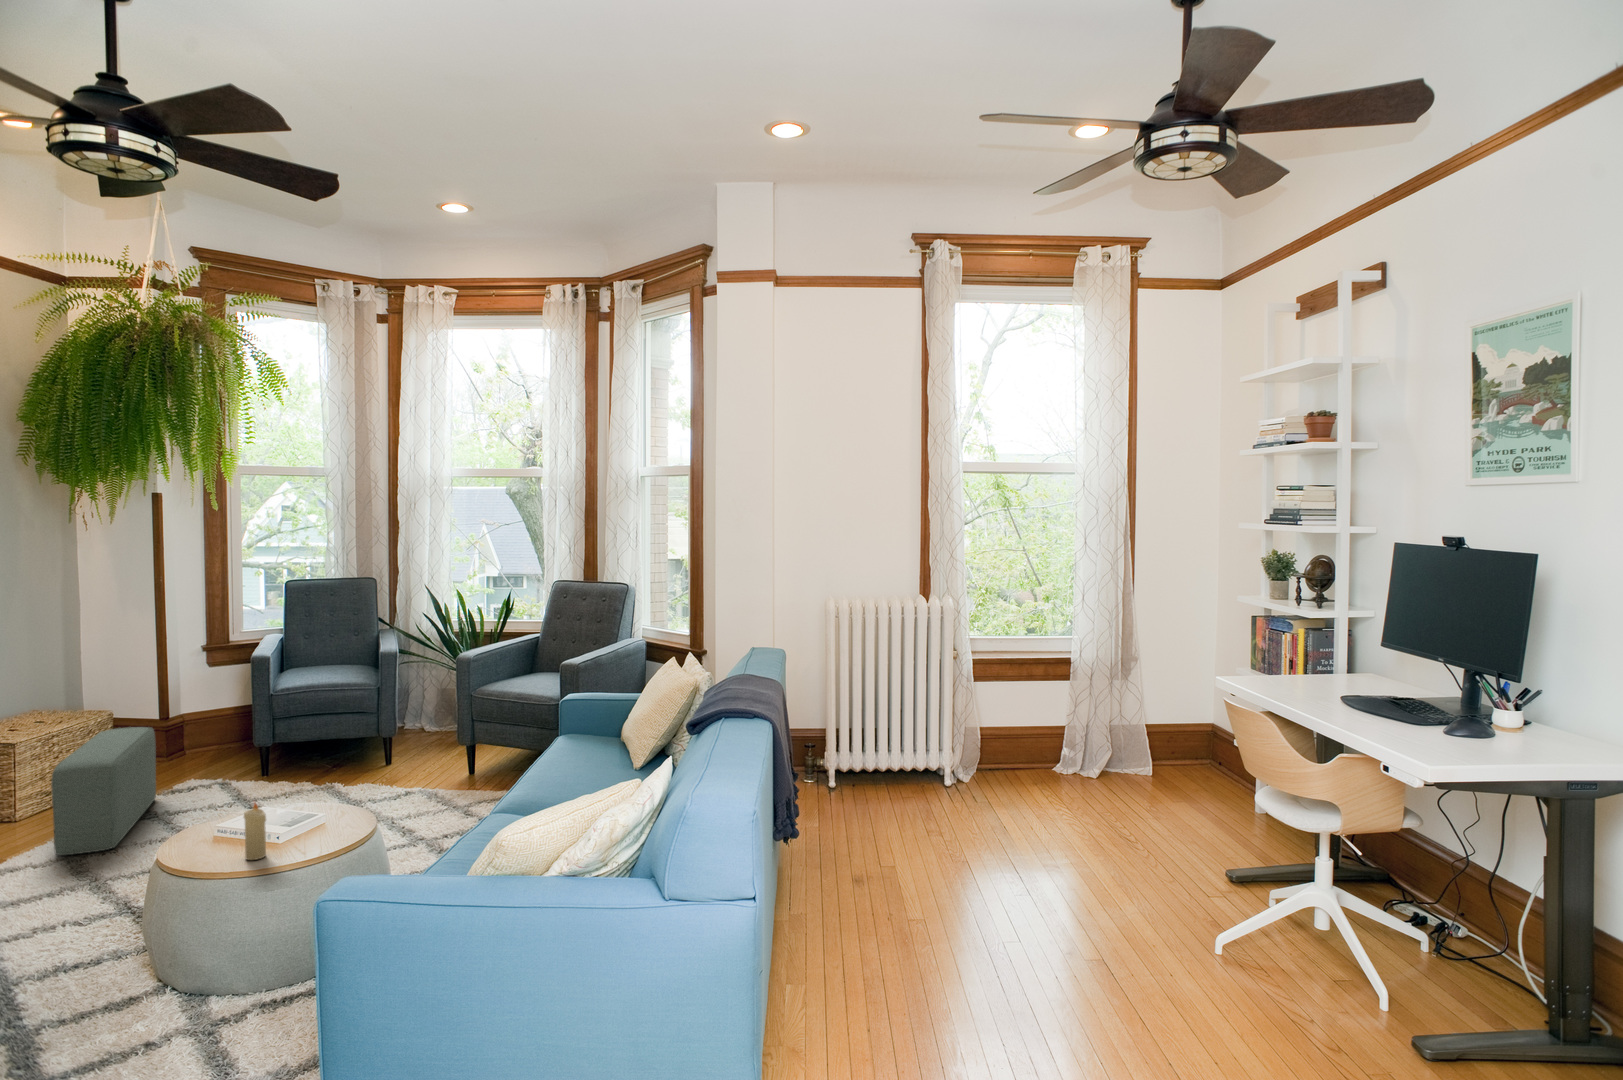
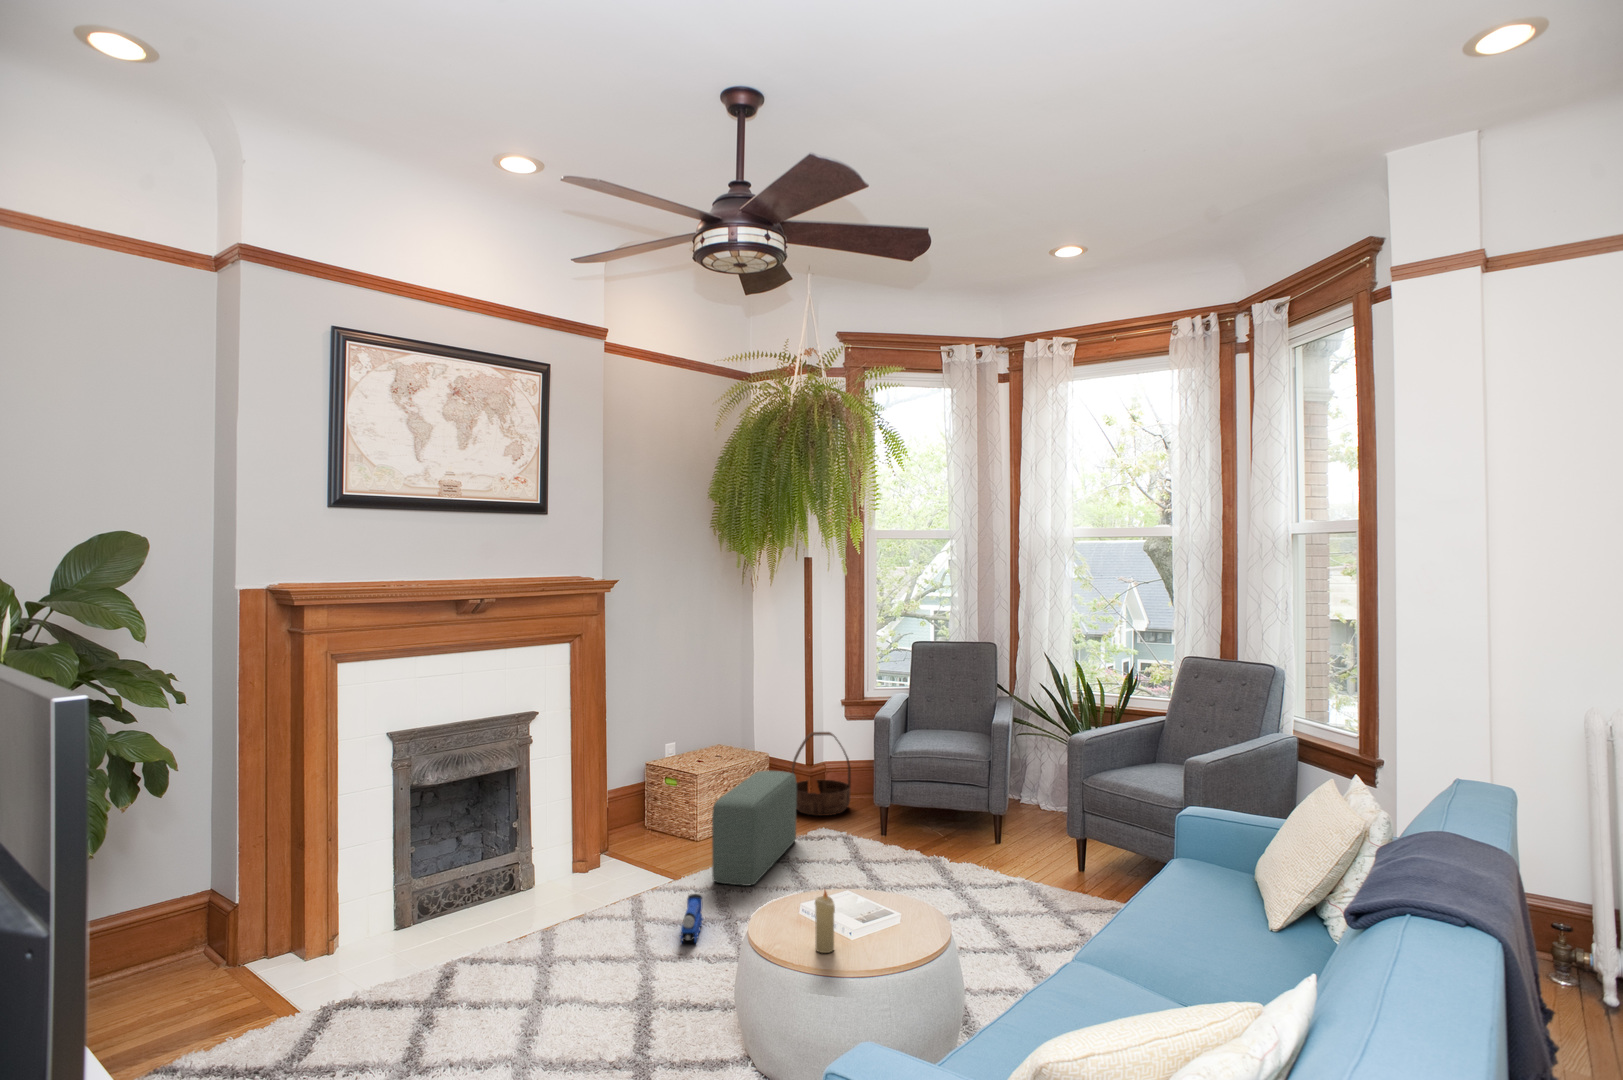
basket: none [138,682,217,773] -> present [792,732,851,816]
toy train: none [31,865,58,918] -> present [680,894,703,942]

